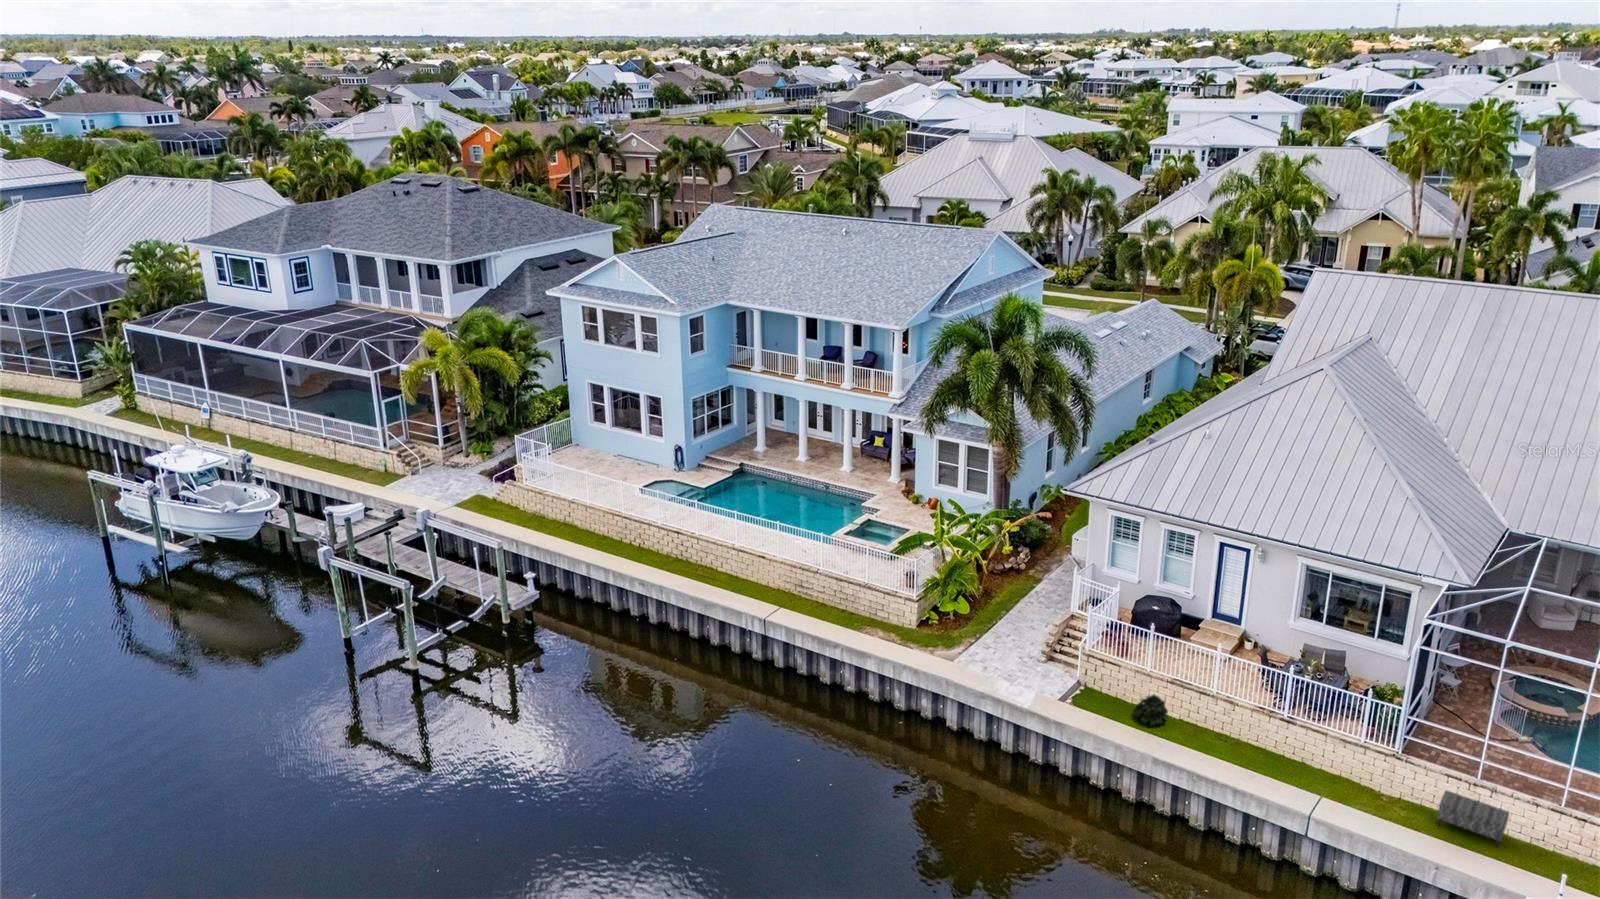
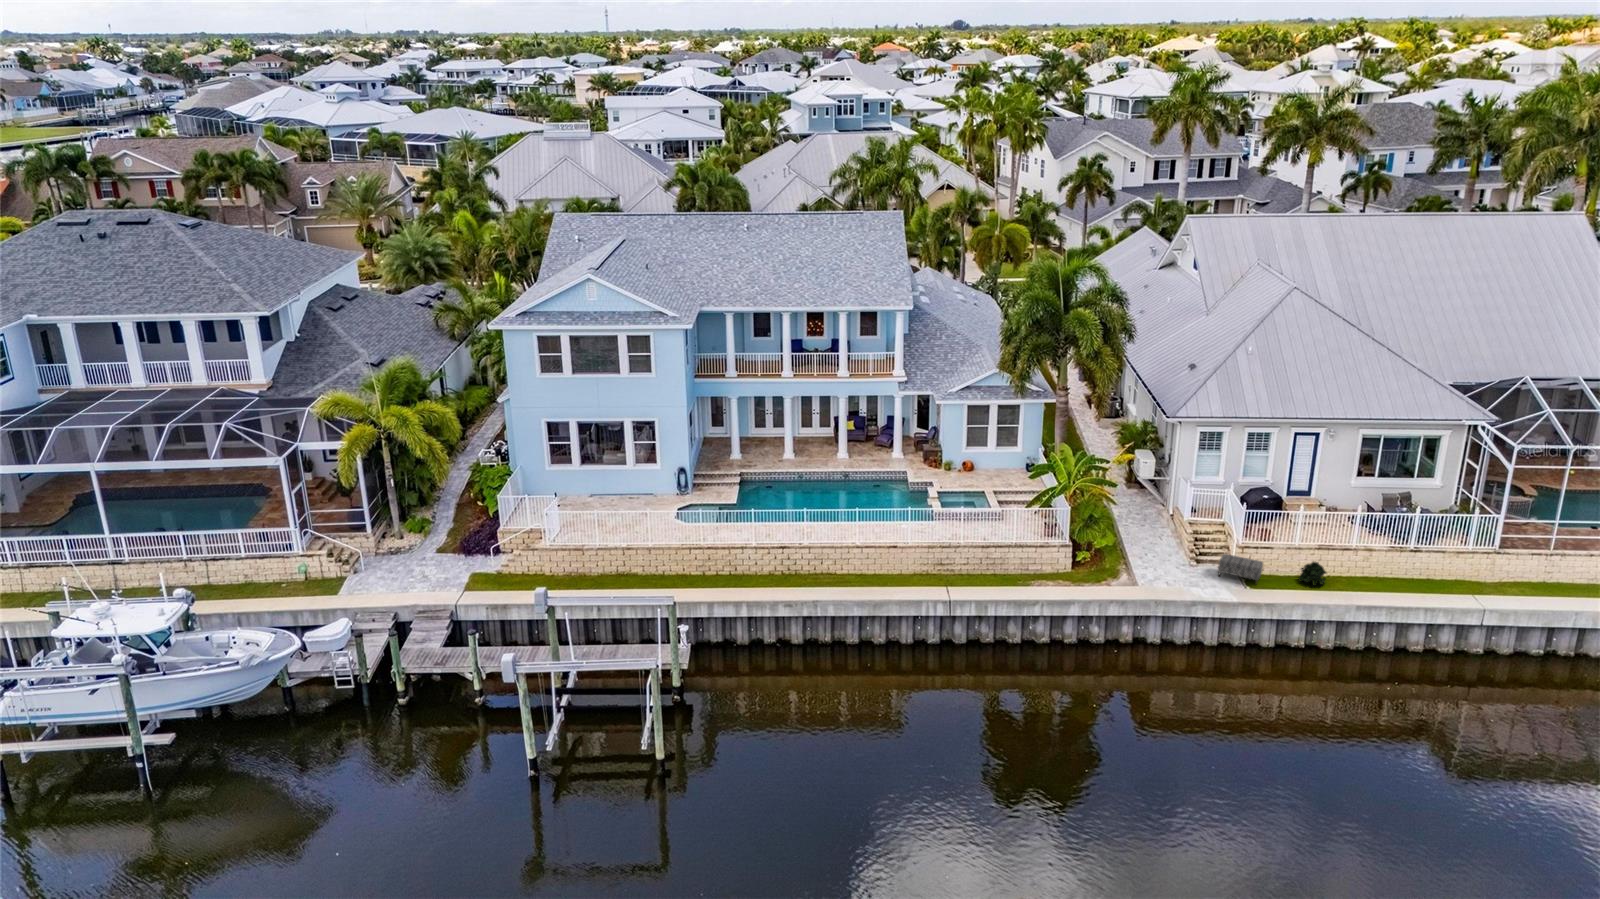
bench: present [1437,791,1509,847] -> present [1218,554,1263,584]

